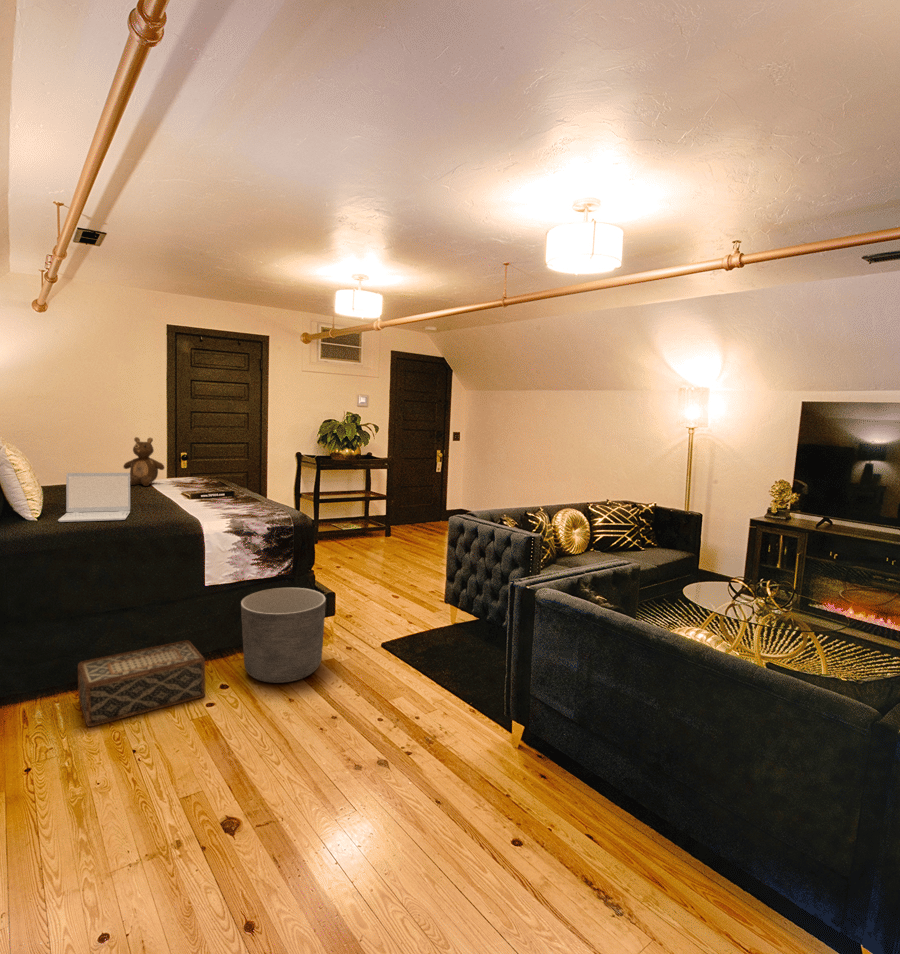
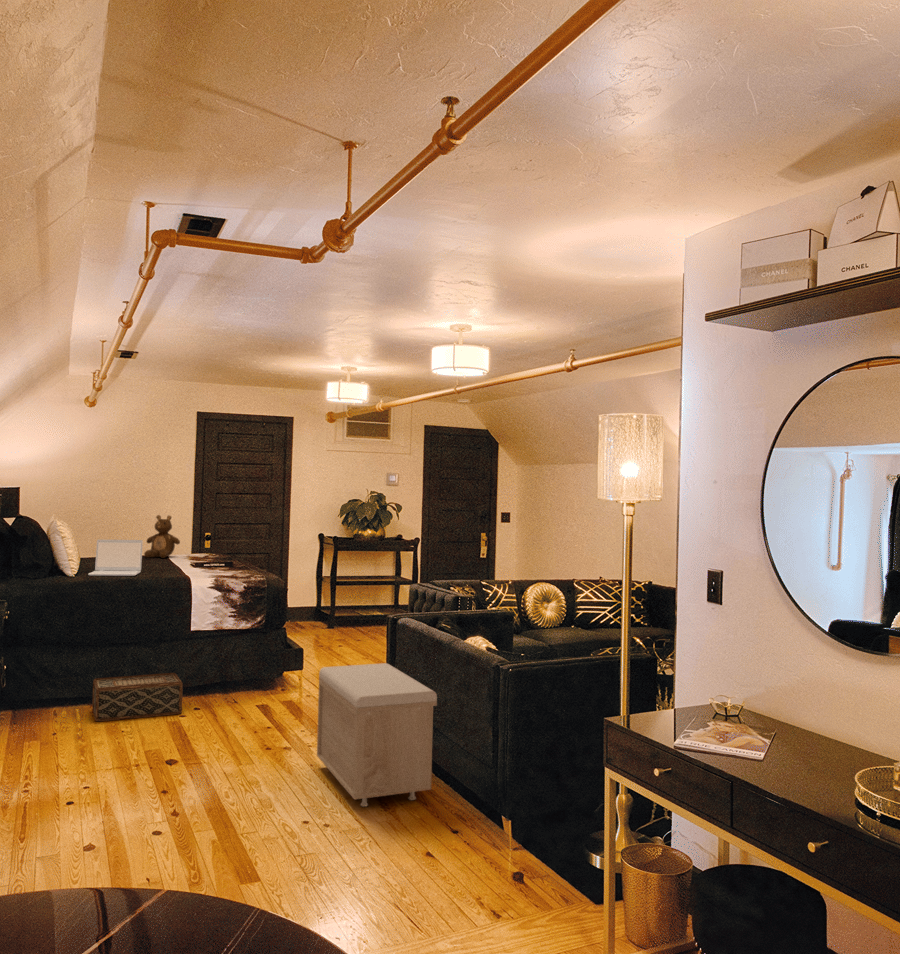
planter: present [241,588,326,683] -> none [215,638,284,711]
storage bench: none [437,647,658,905] -> present [317,663,437,807]

